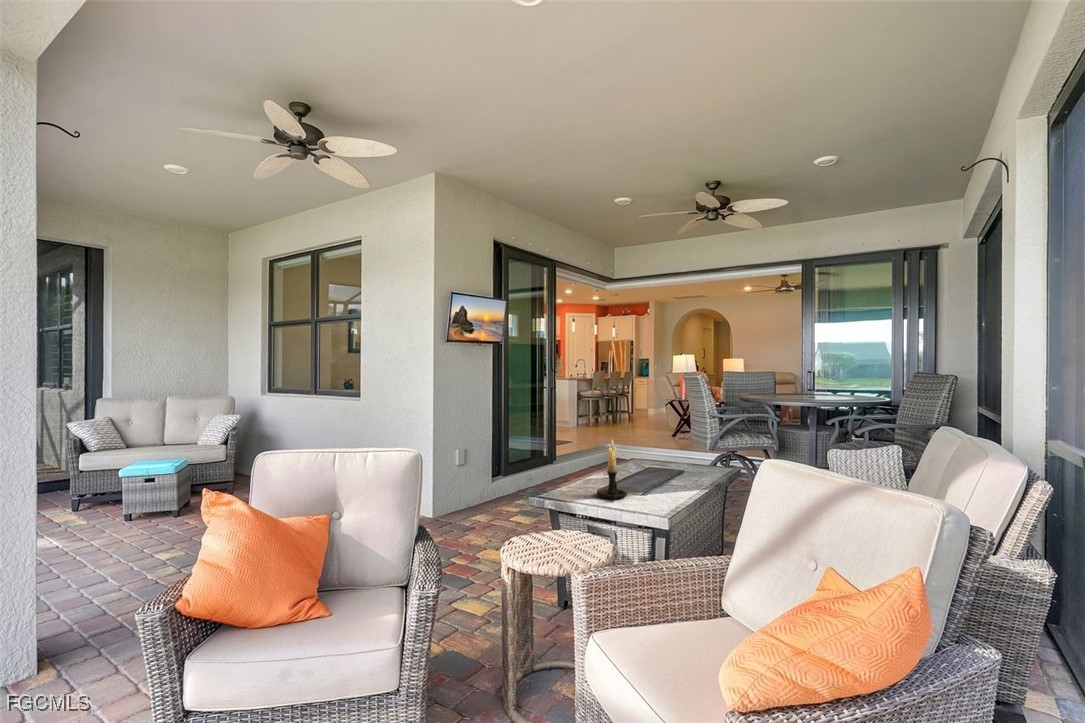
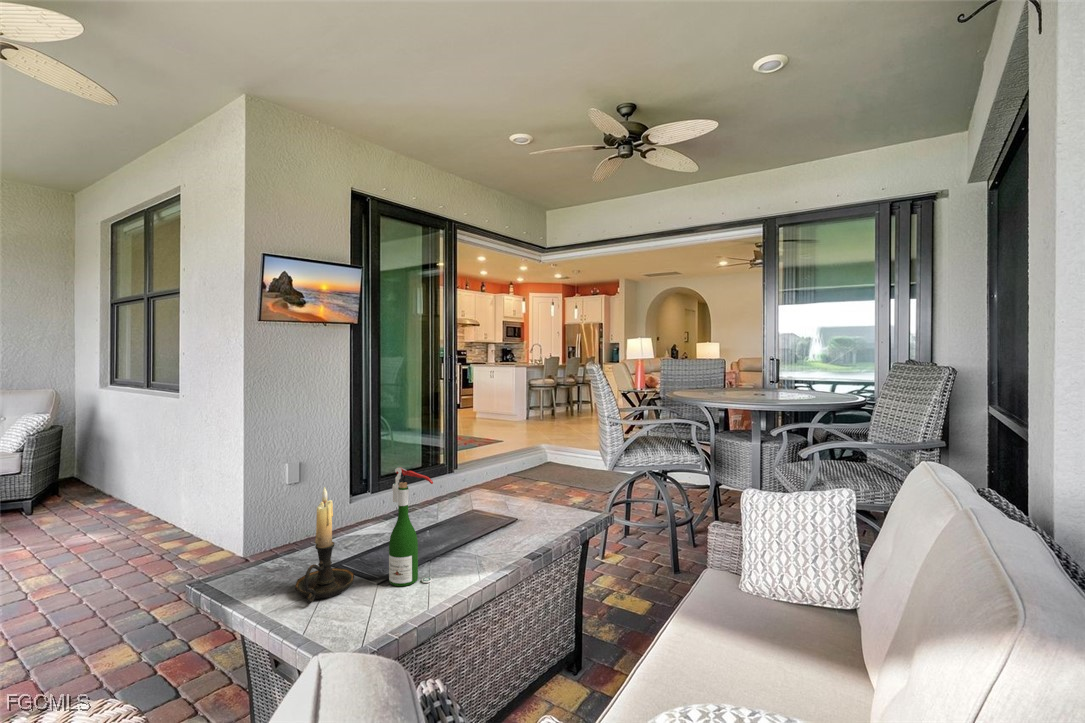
wine bottle: none [642,429,668,495] -> present [389,467,433,586]

